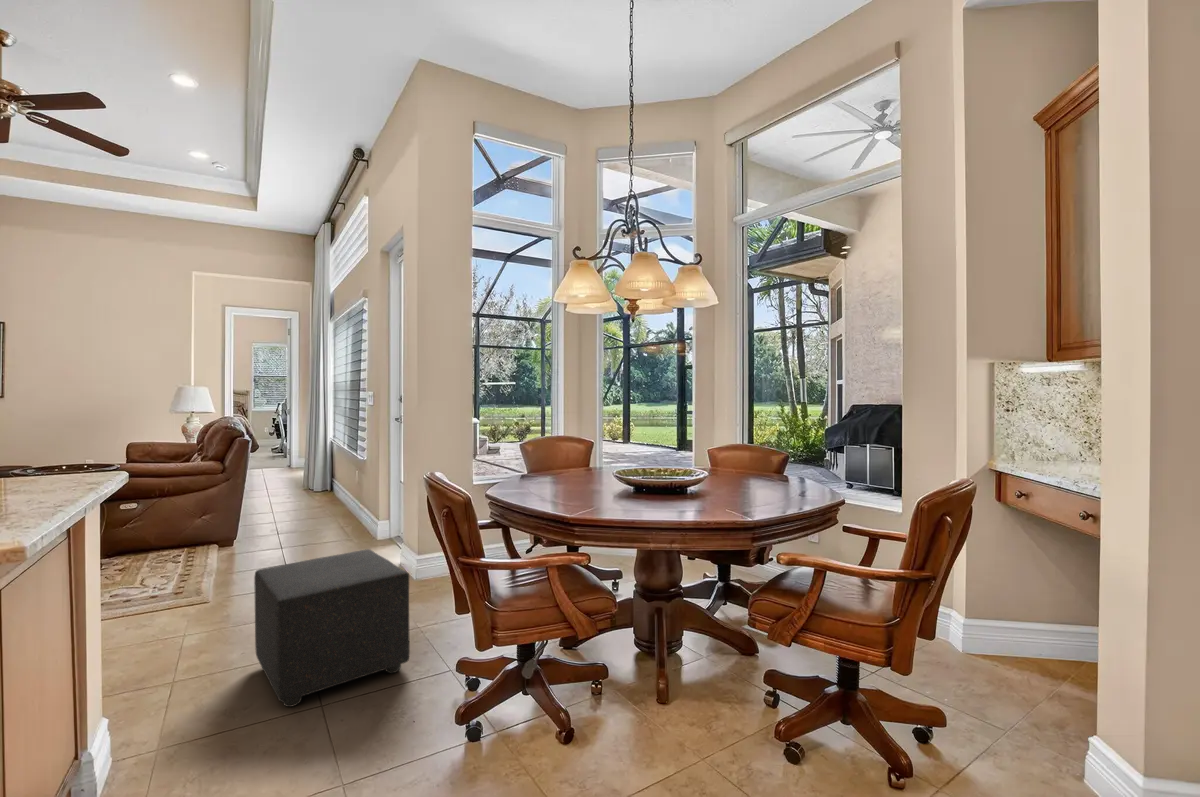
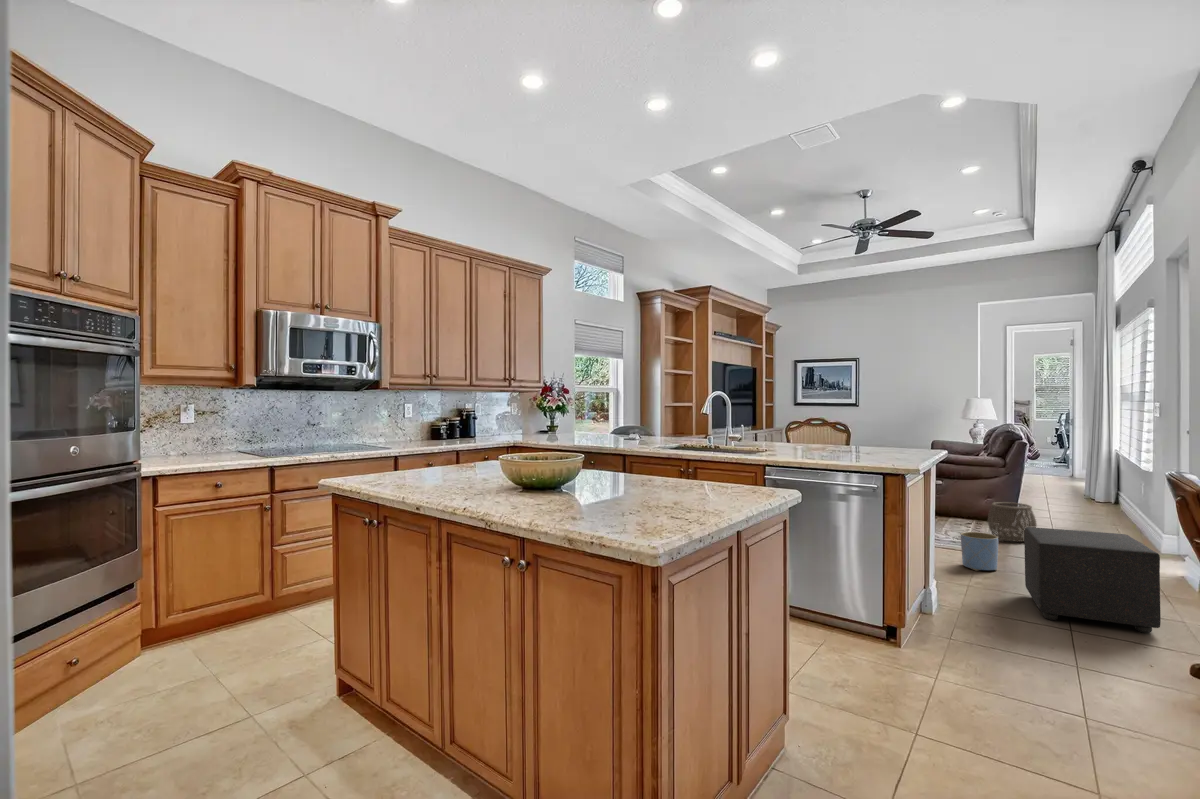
woven basket: none [202,518,264,572] -> present [988,502,1037,542]
planter: none [159,581,217,645] -> present [961,532,998,571]

